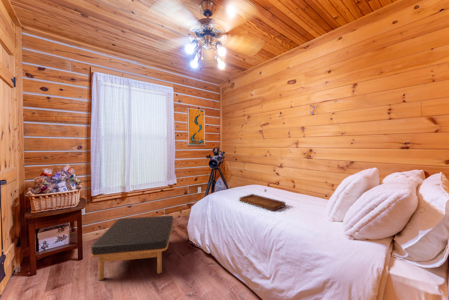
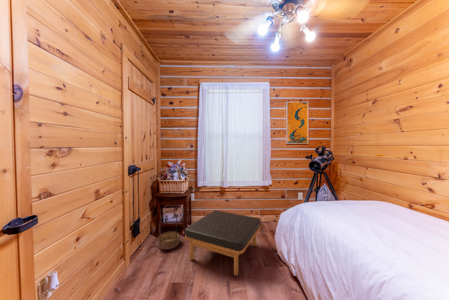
tray: present [240,190,286,211] -> none [337,212,428,251]
basket: none [36,230,74,285] -> present [157,210,180,249]

